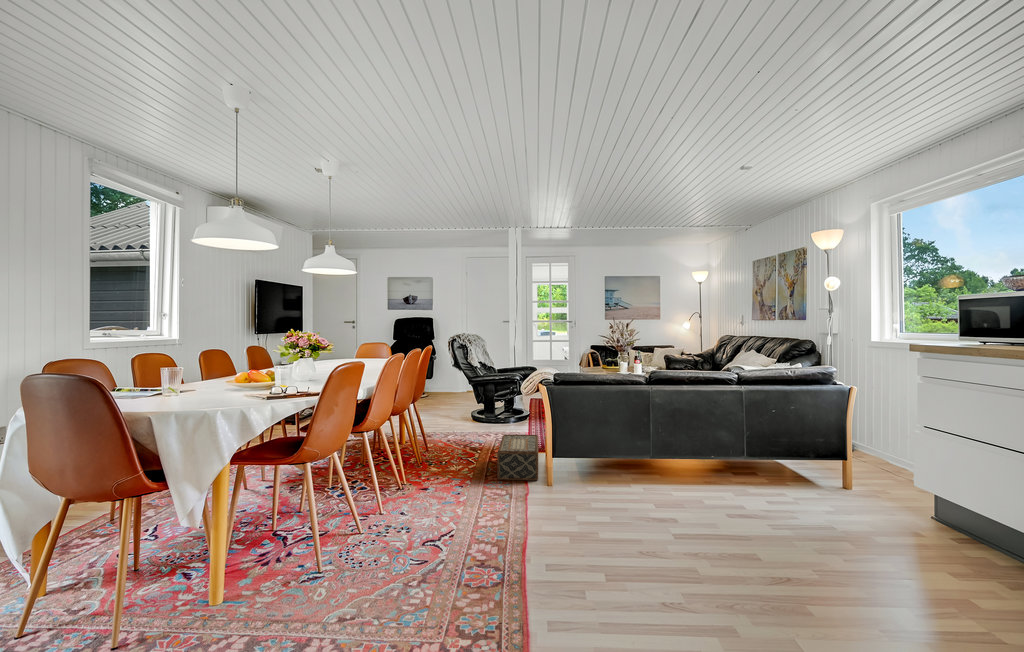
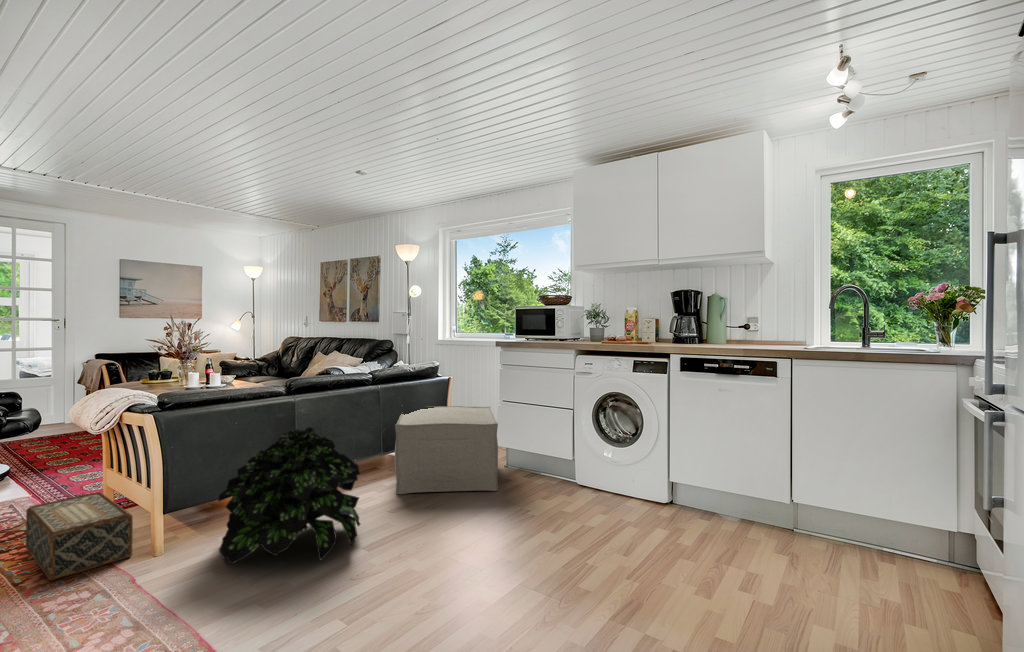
potted plant: none [568,413,690,528] -> present [218,427,360,564]
ottoman: none [749,413,913,538] -> present [395,406,498,494]

